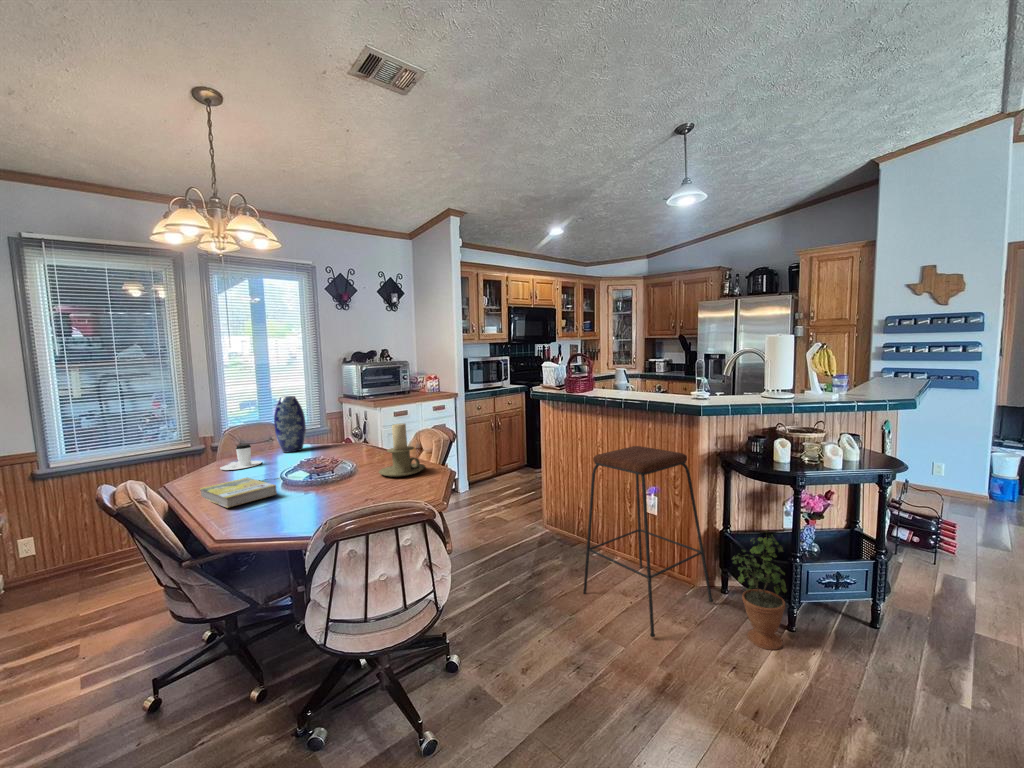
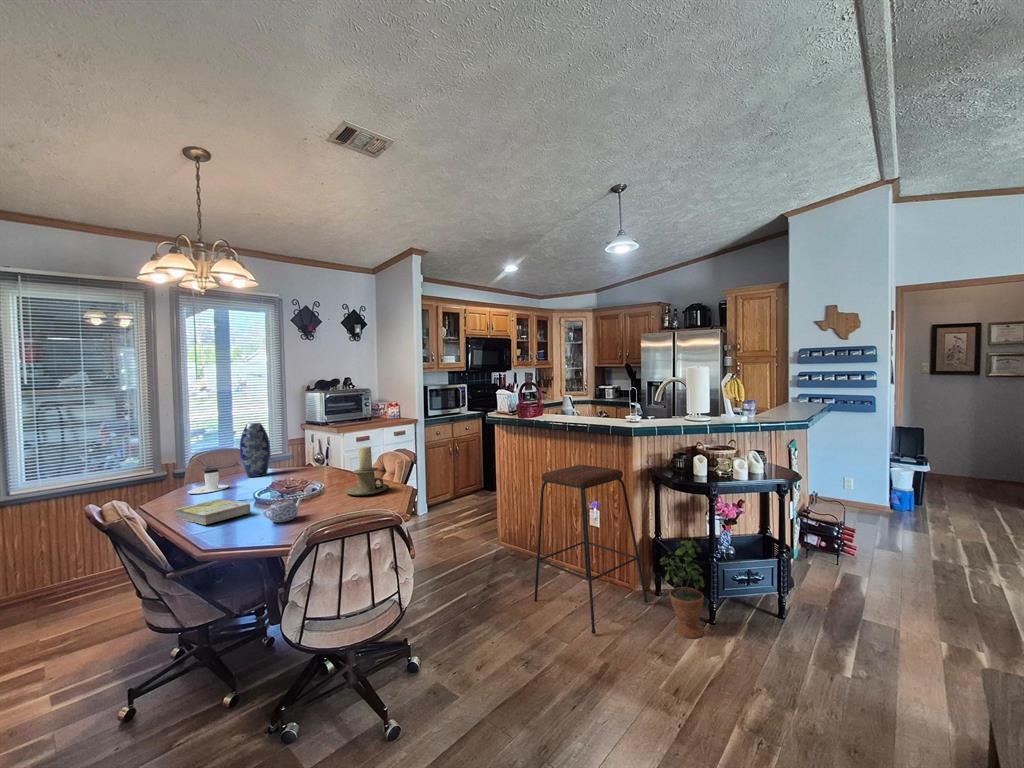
teapot: none [286,479,331,507] -> present [263,497,302,522]

